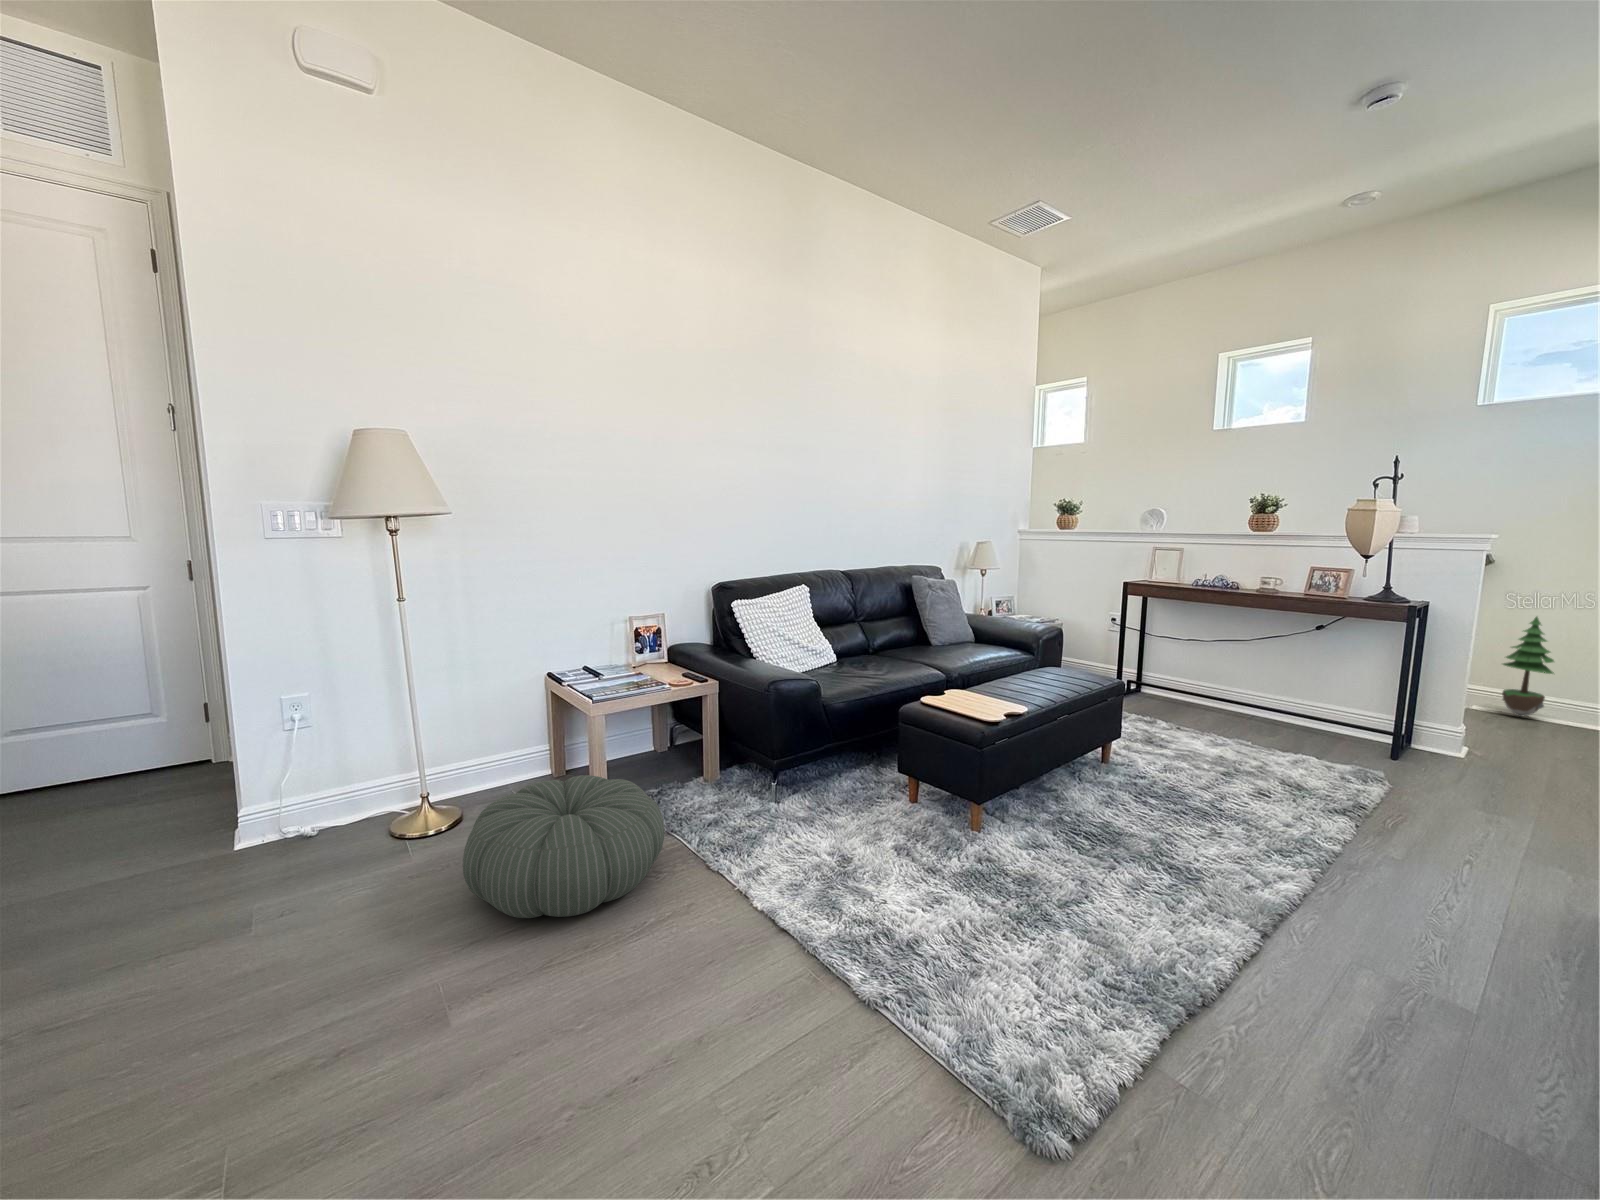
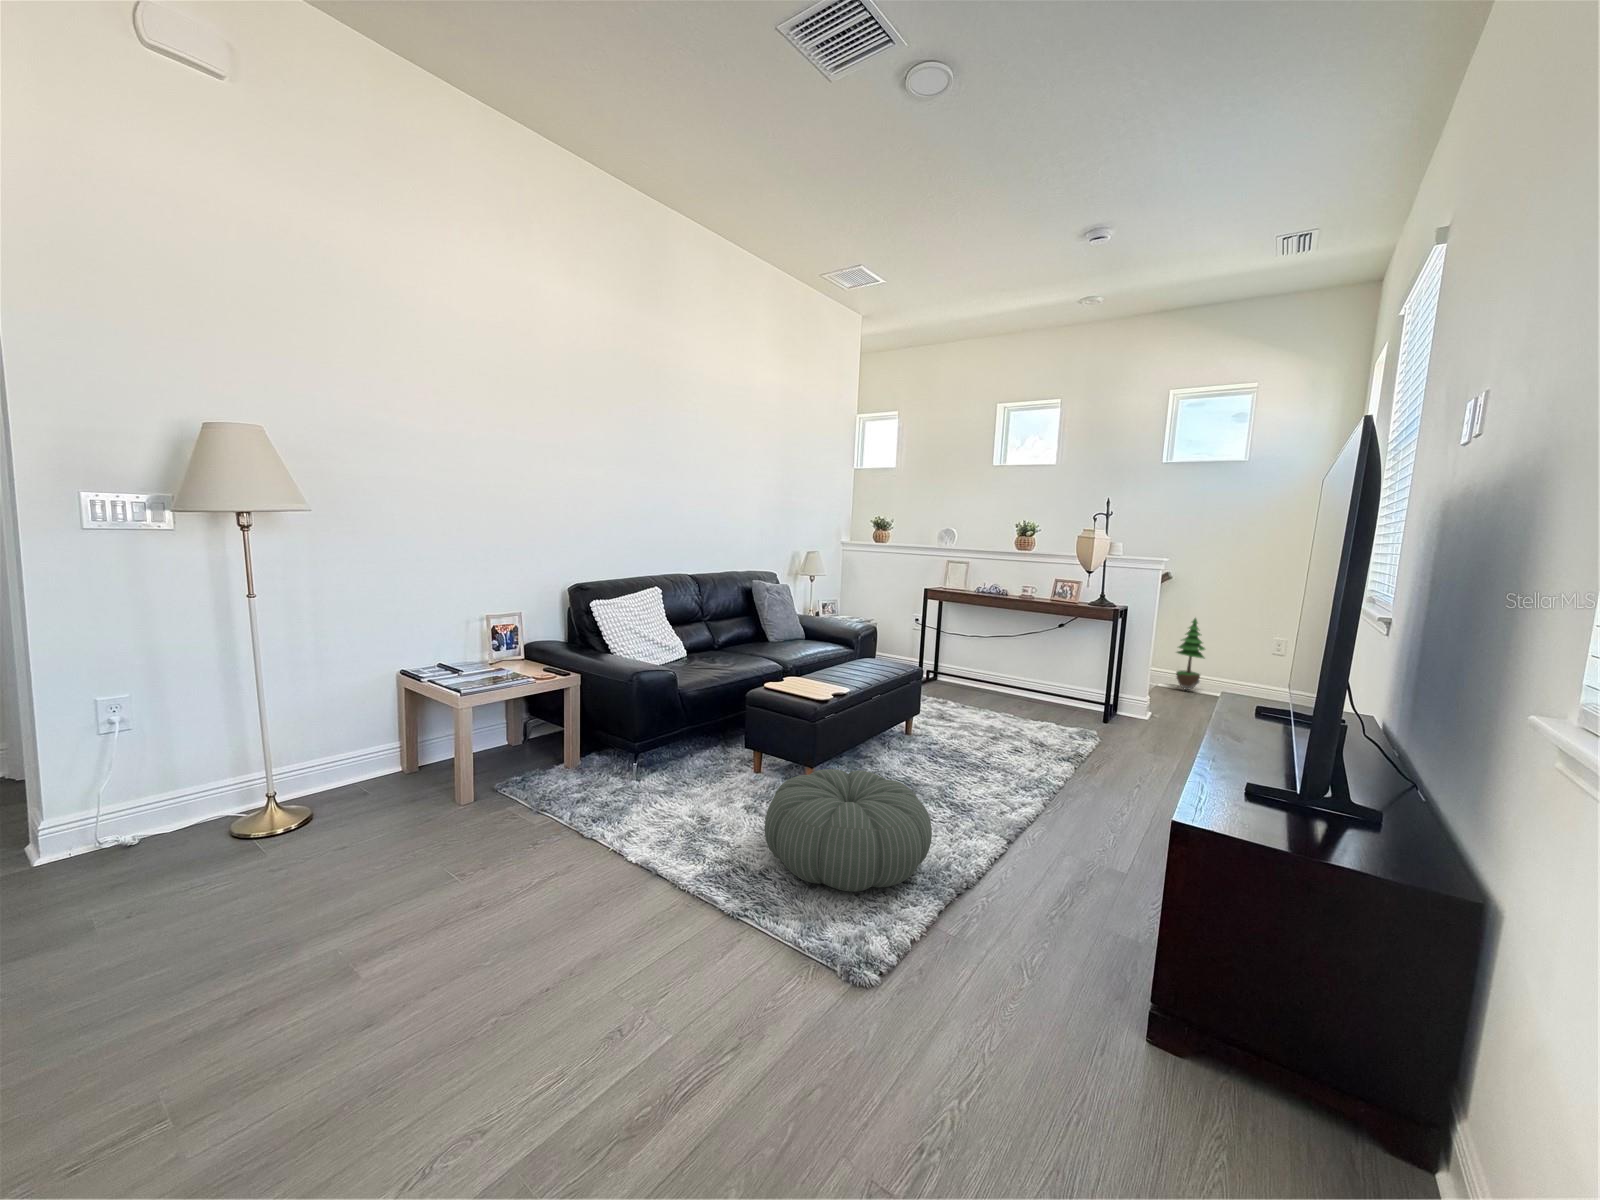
pouf: present [463,775,664,918] -> present [765,769,932,892]

